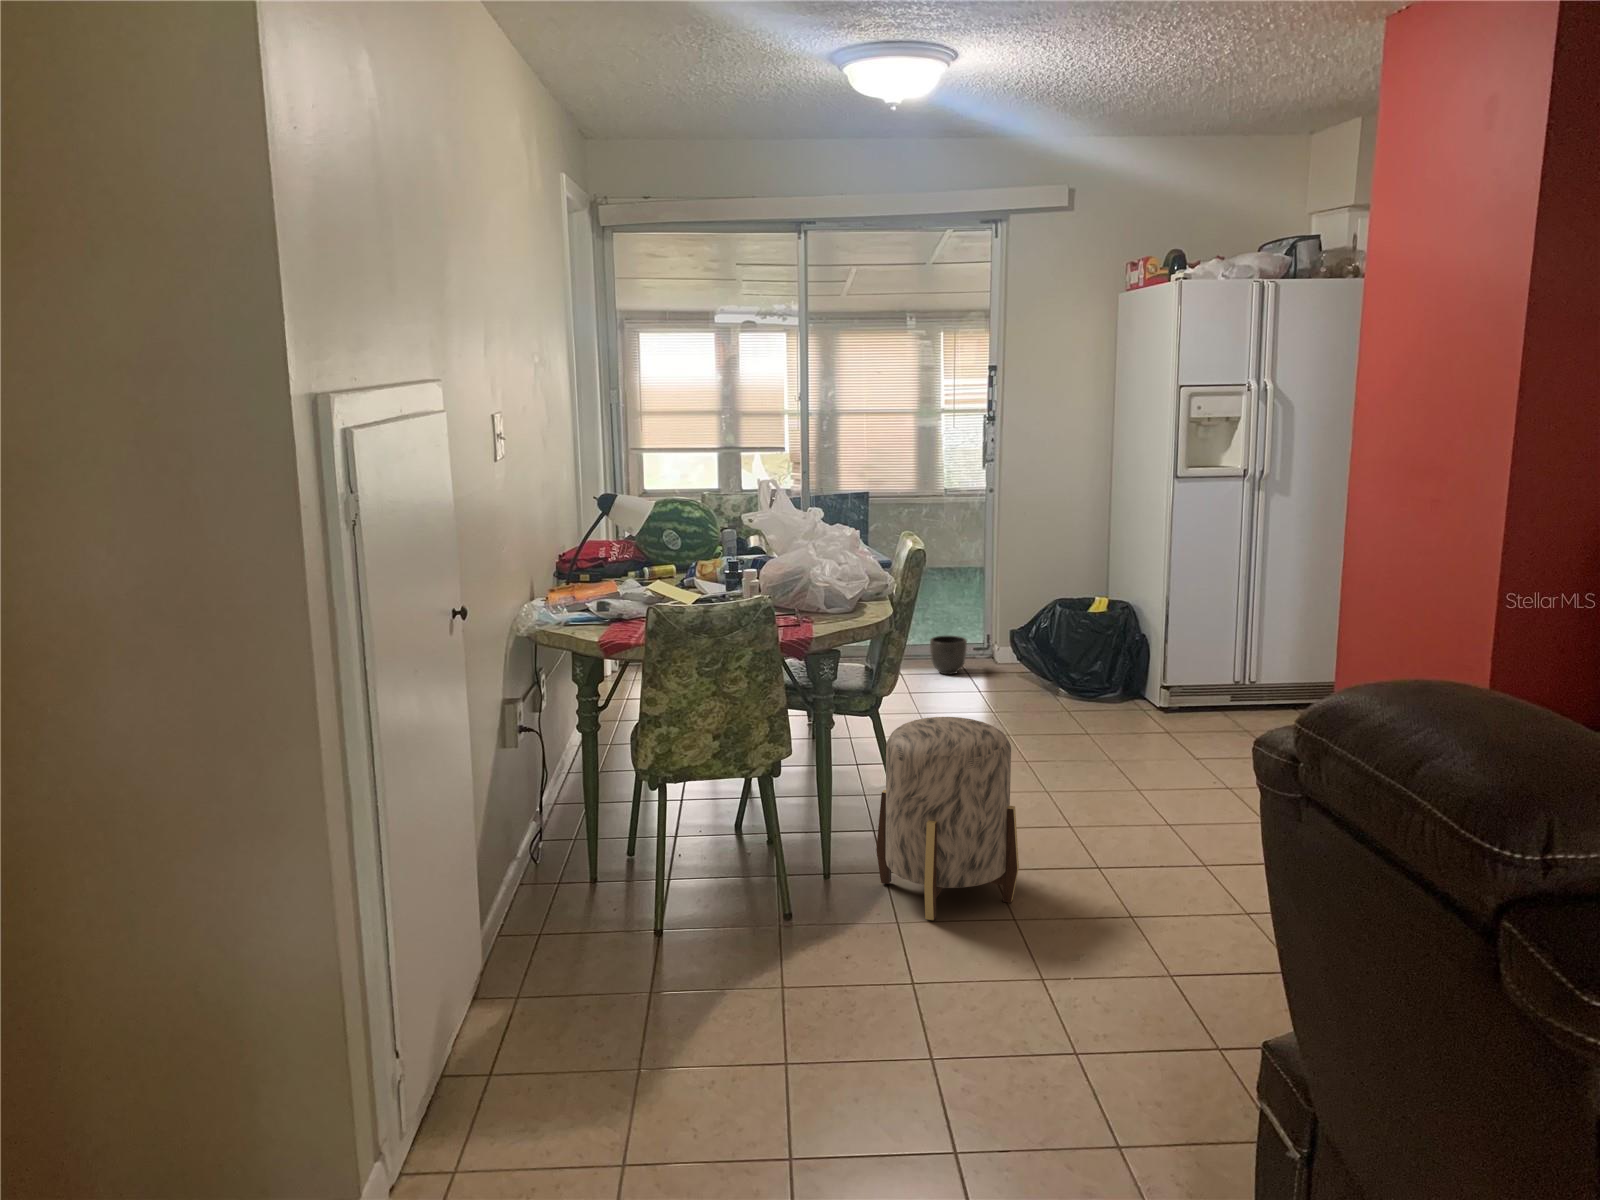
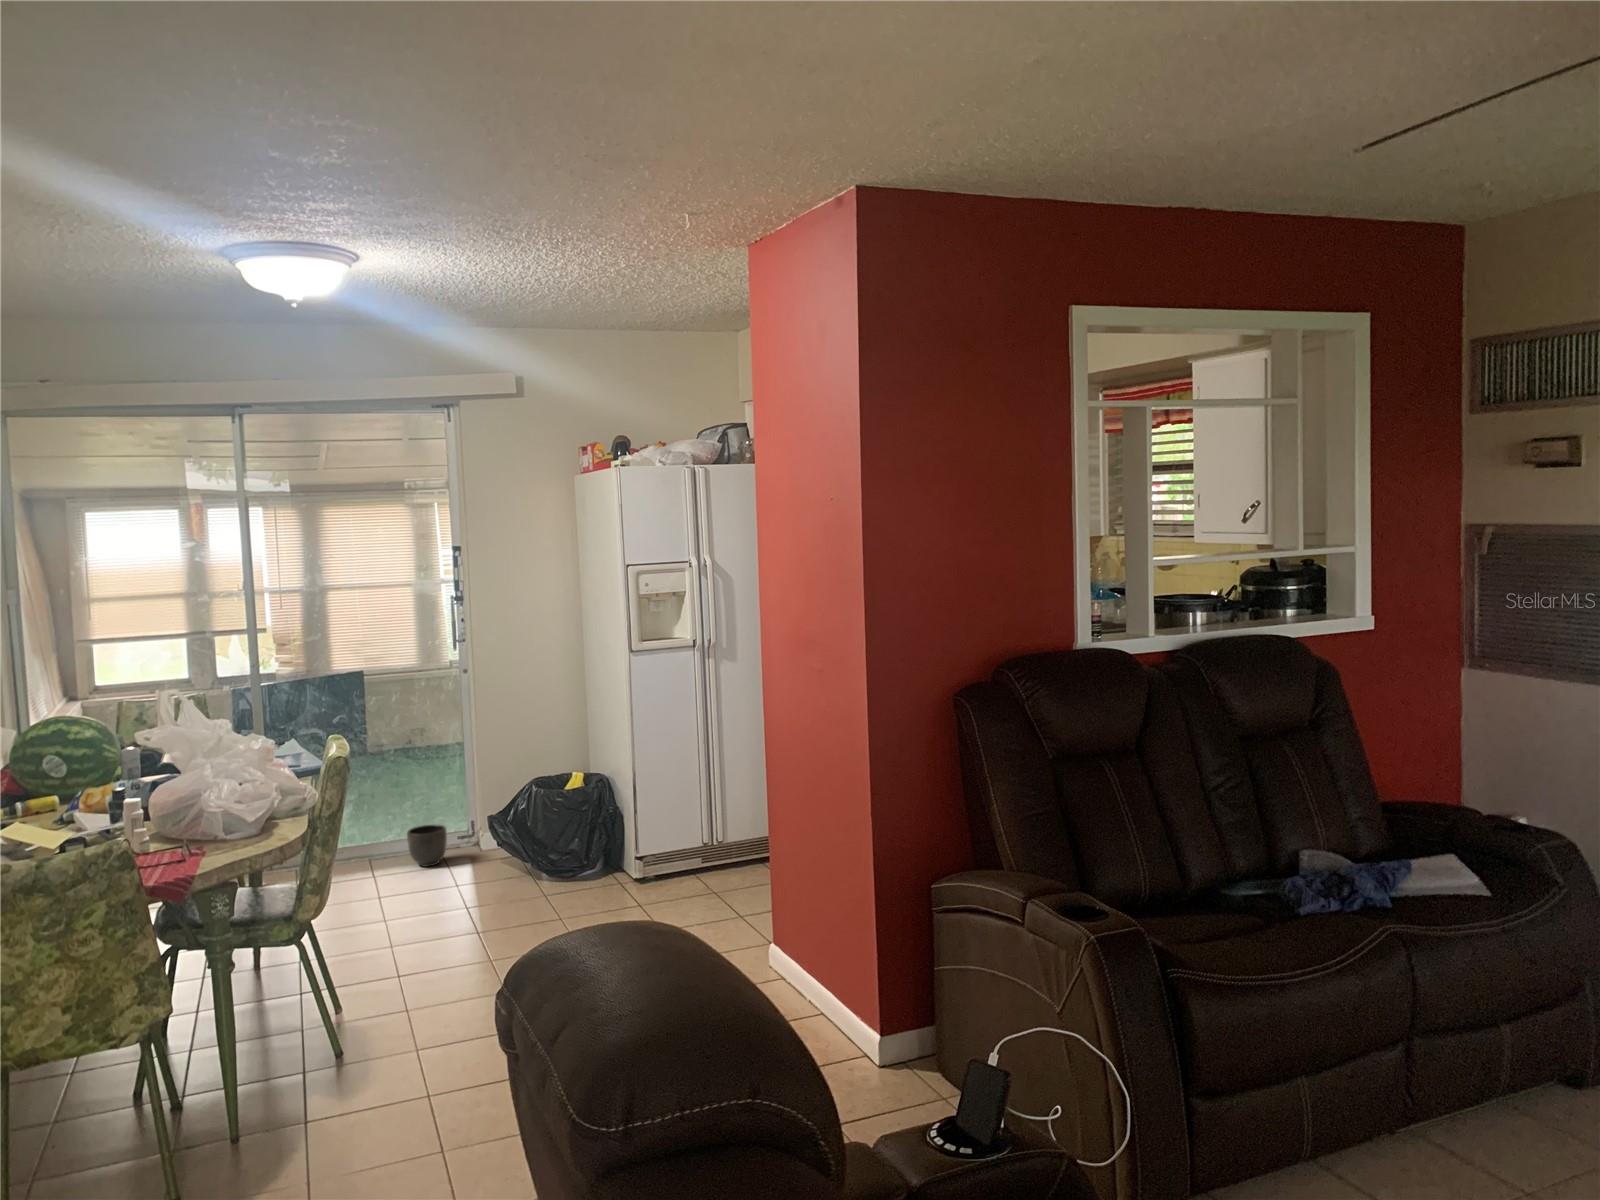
ottoman: present [876,717,1019,920] -> none [299,935,457,1169]

